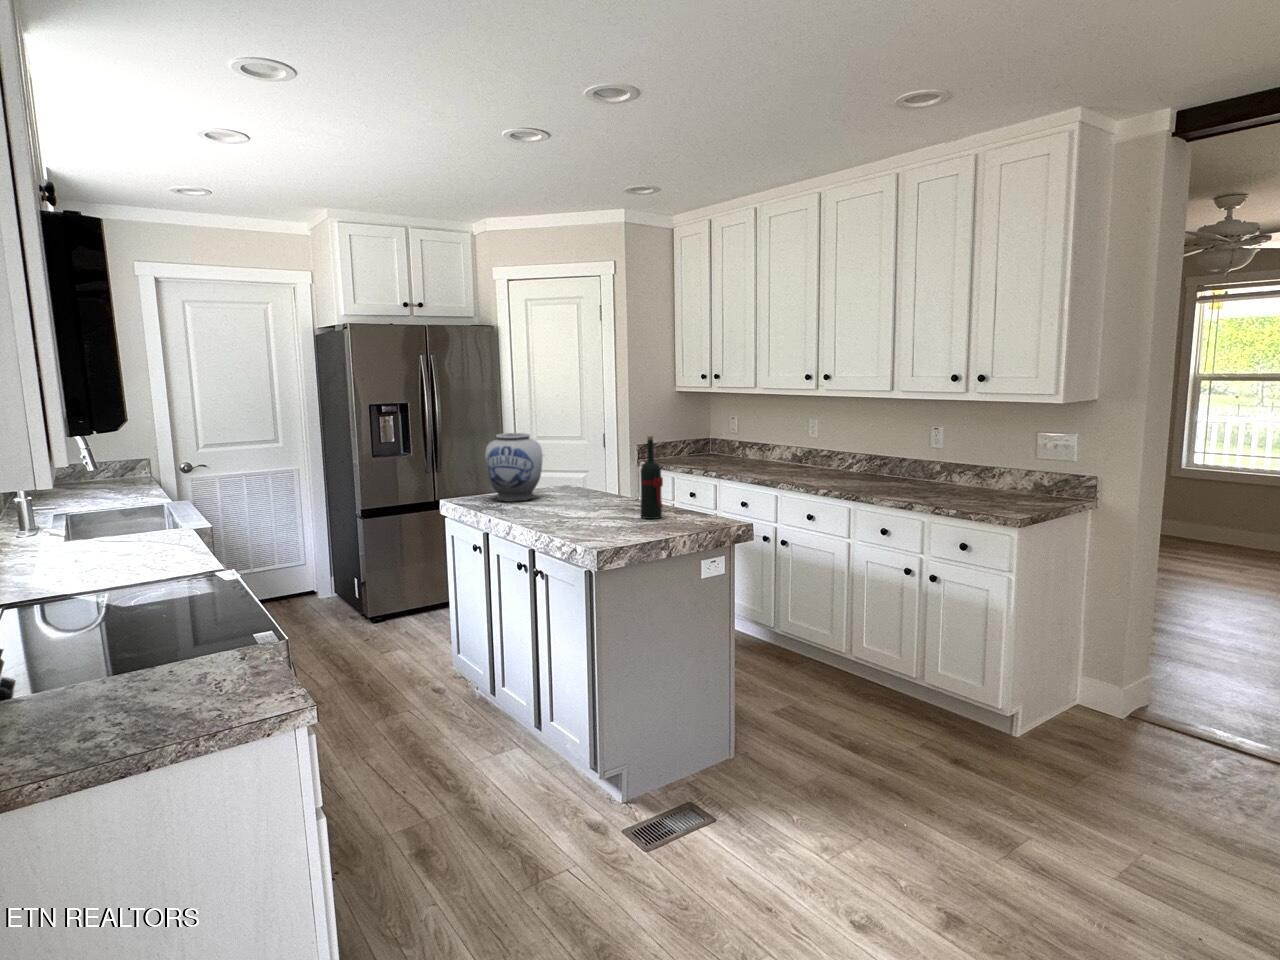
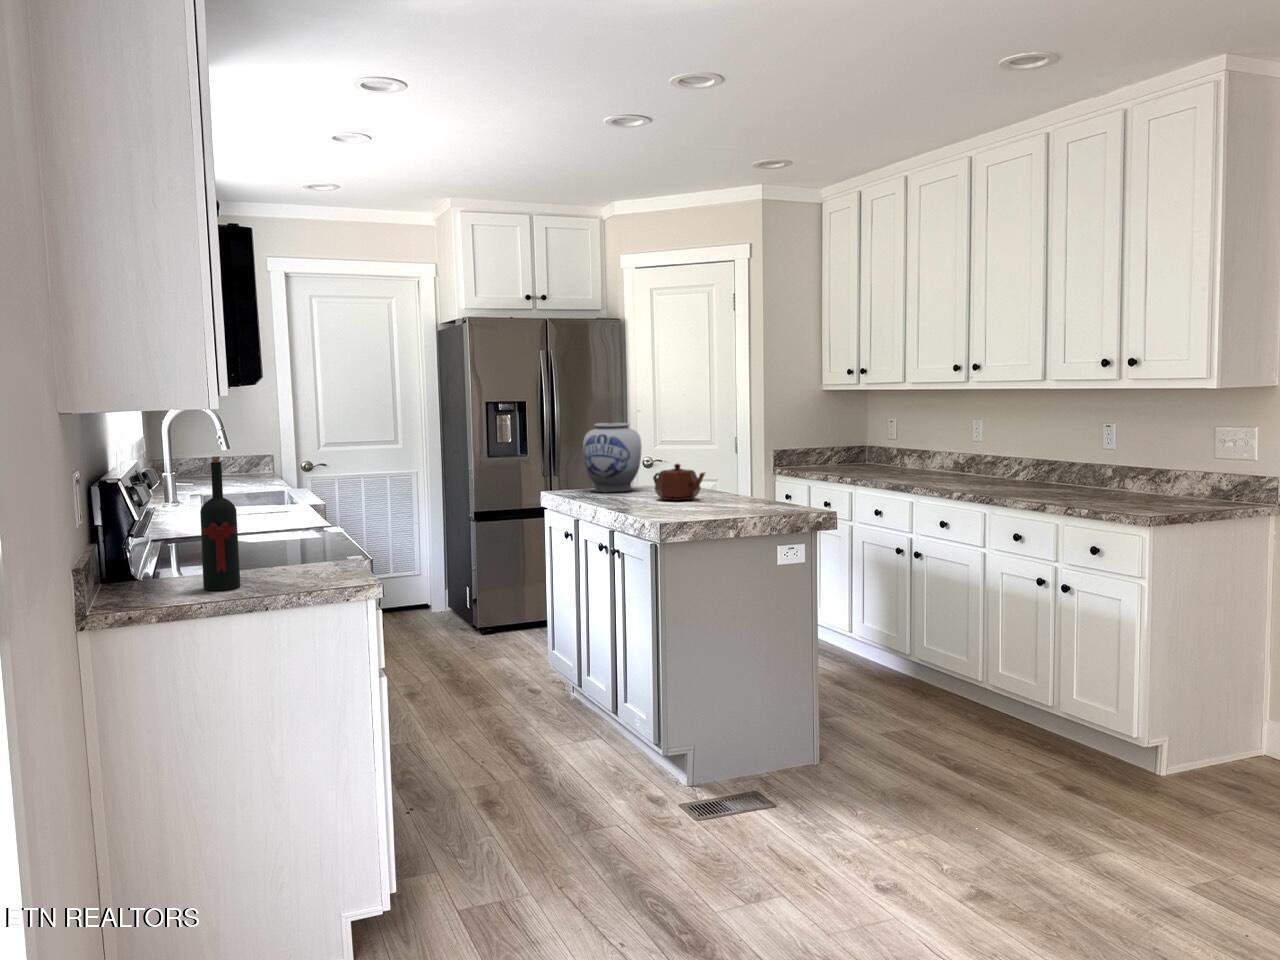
wine bottle: present [640,436,663,519] -> present [200,456,240,591]
teapot: none [562,476,620,513] -> present [653,464,705,500]

